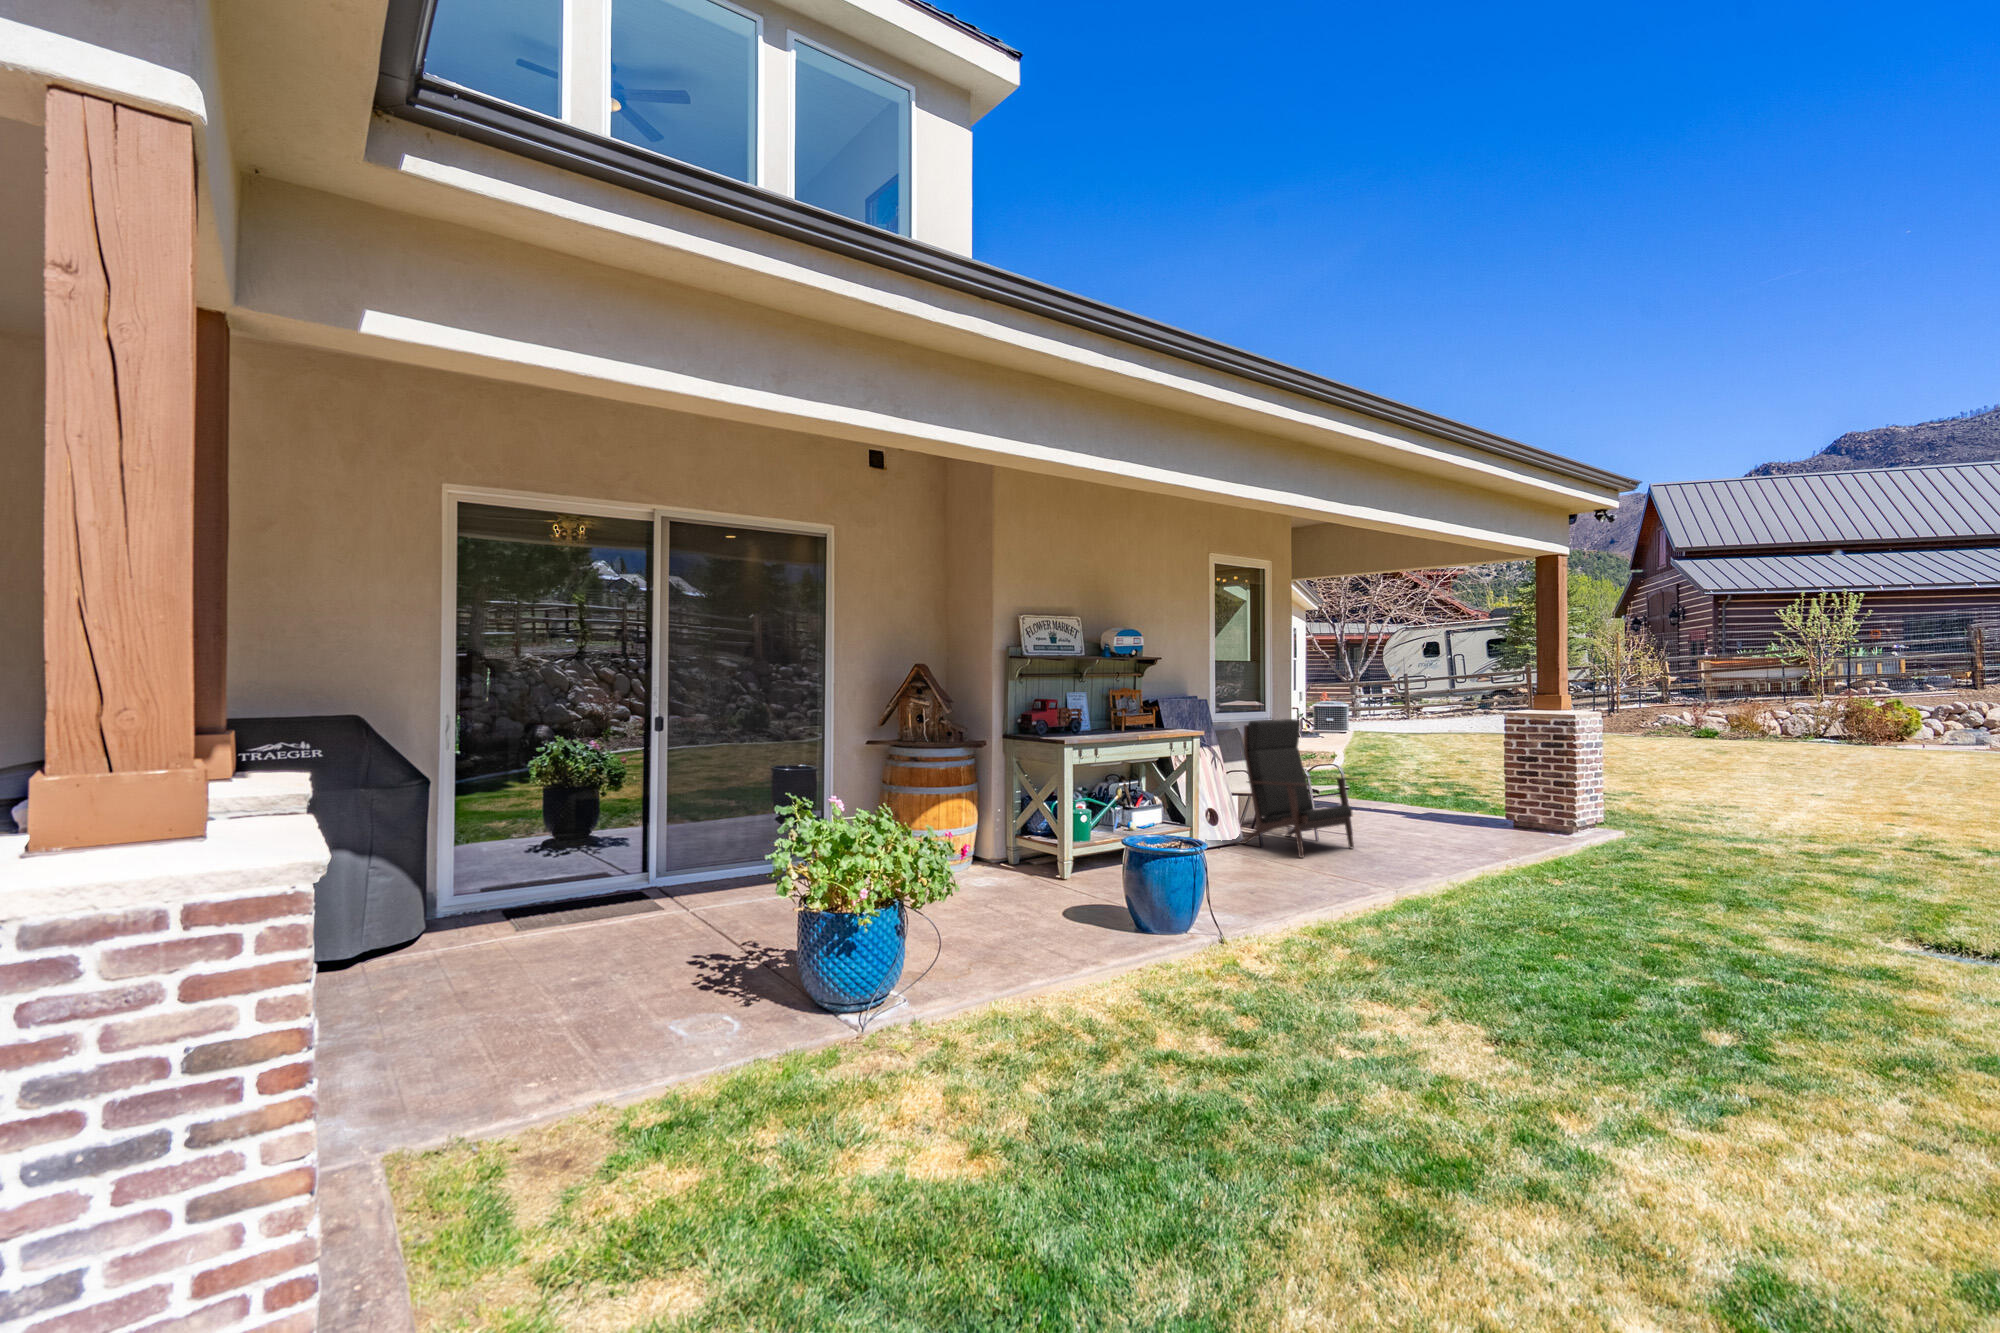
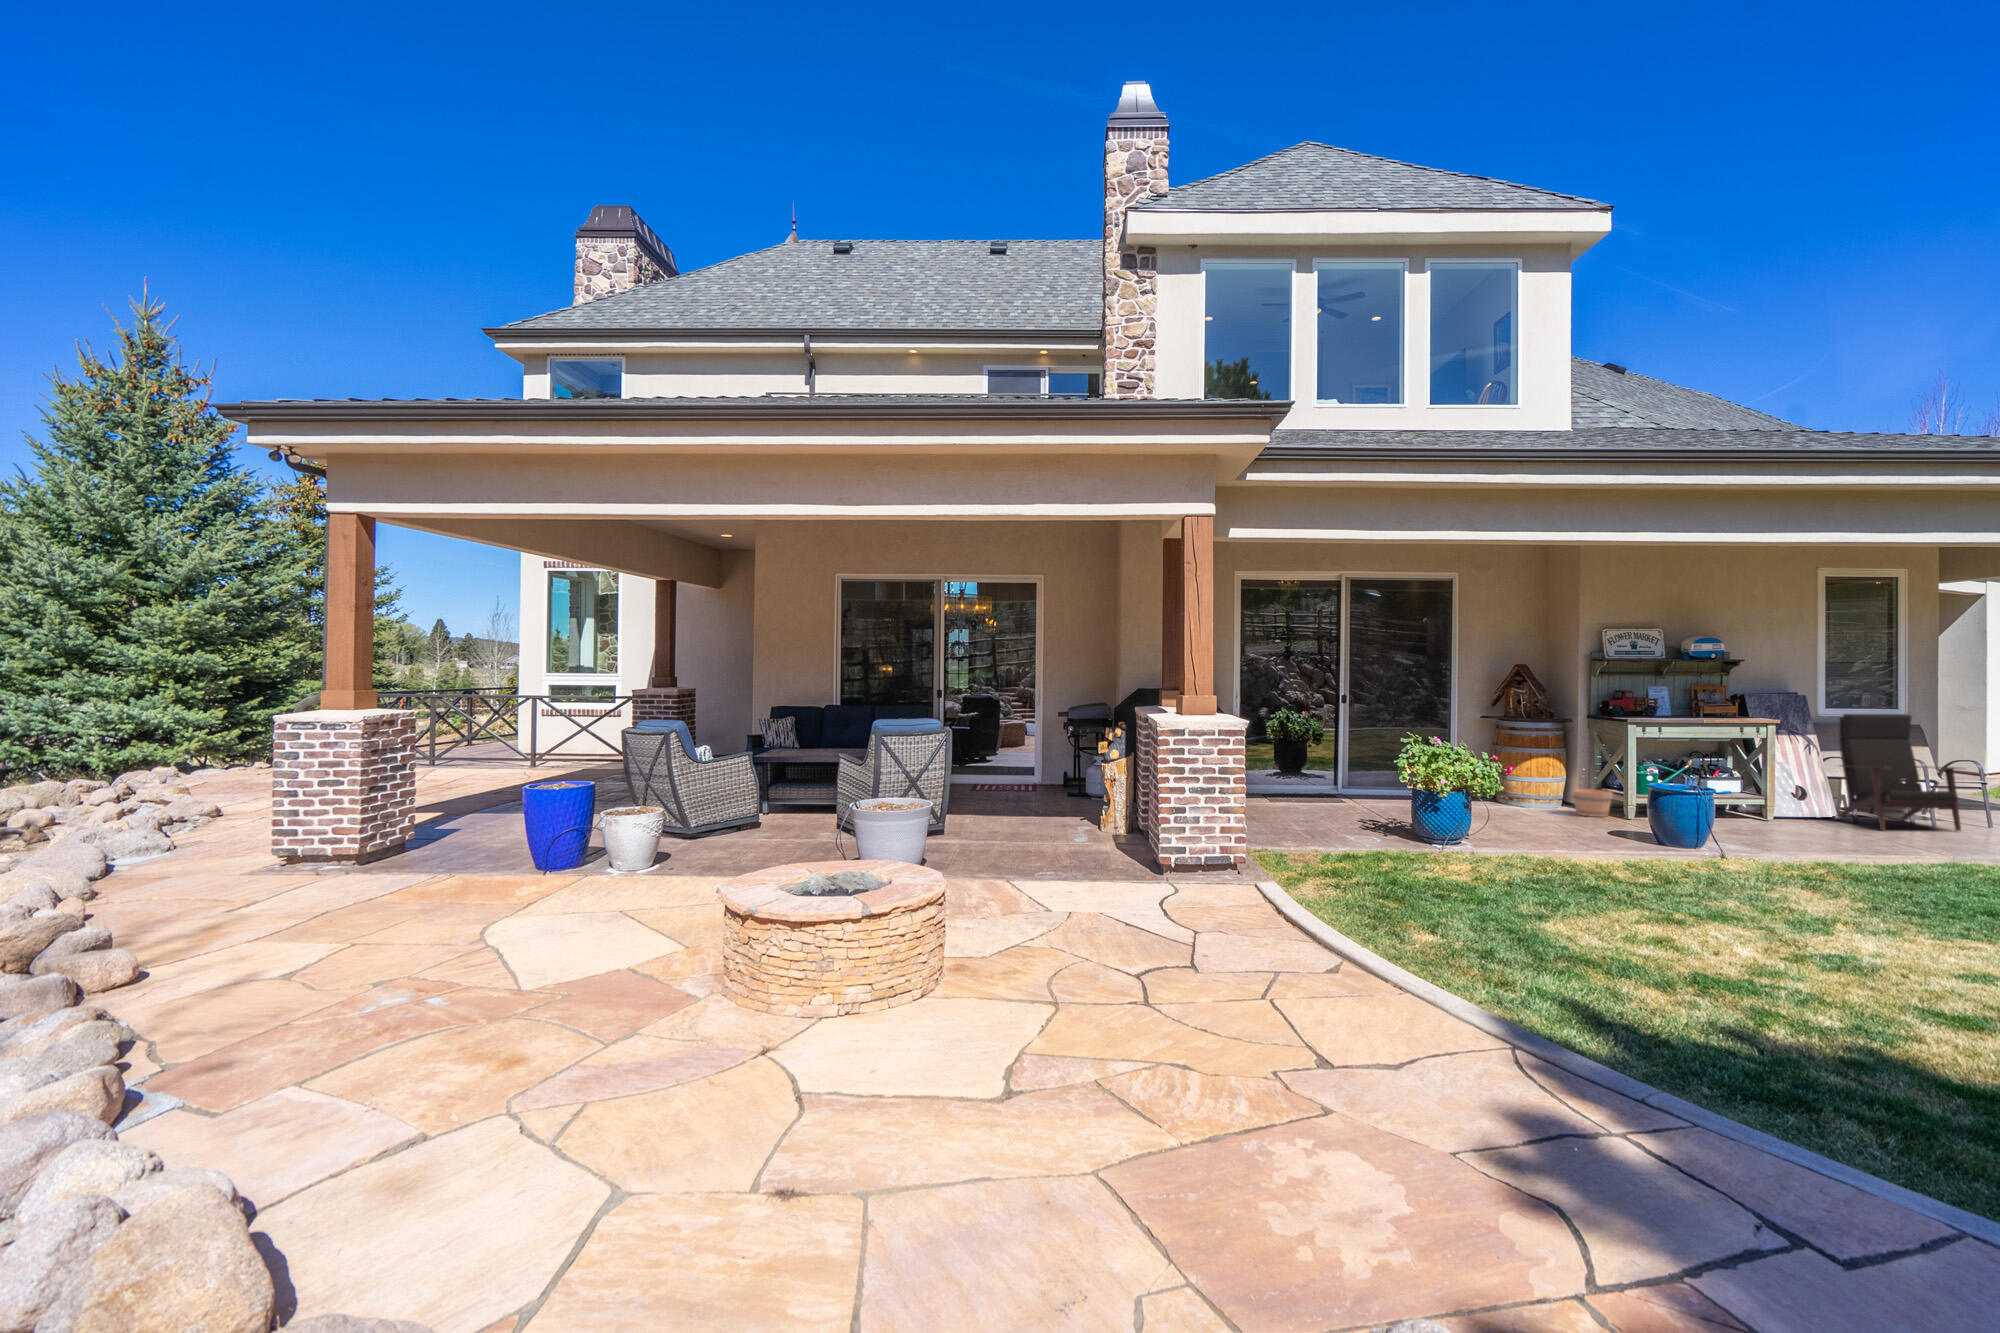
bucket: none [993,837,1043,879] -> present [1572,789,1613,817]

